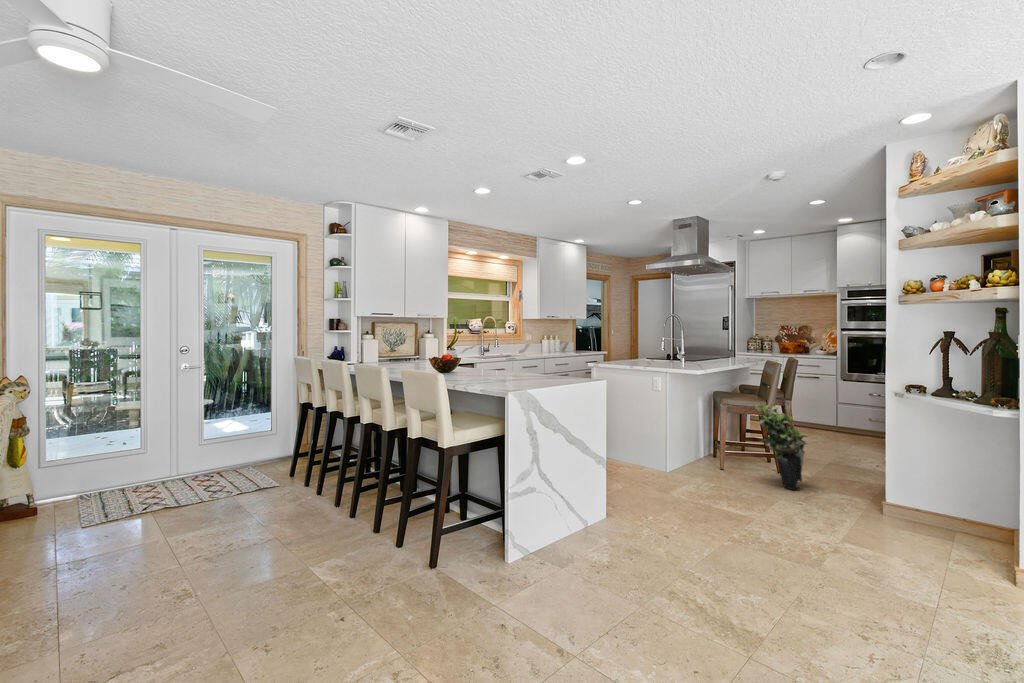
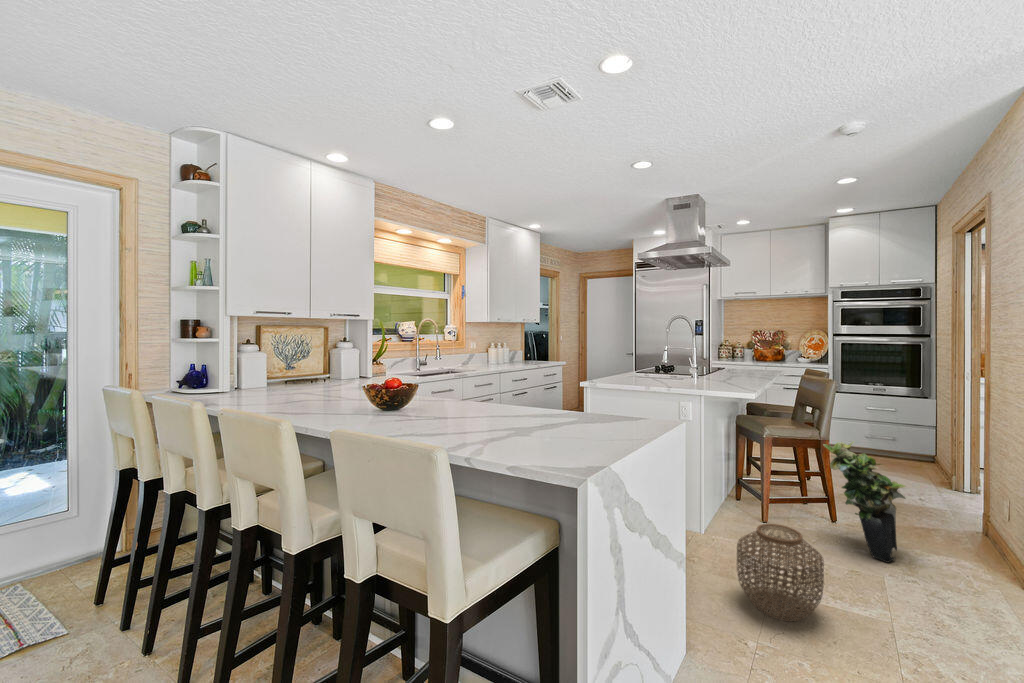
woven basket: none [659,449,711,507] -> present [737,524,824,621]

